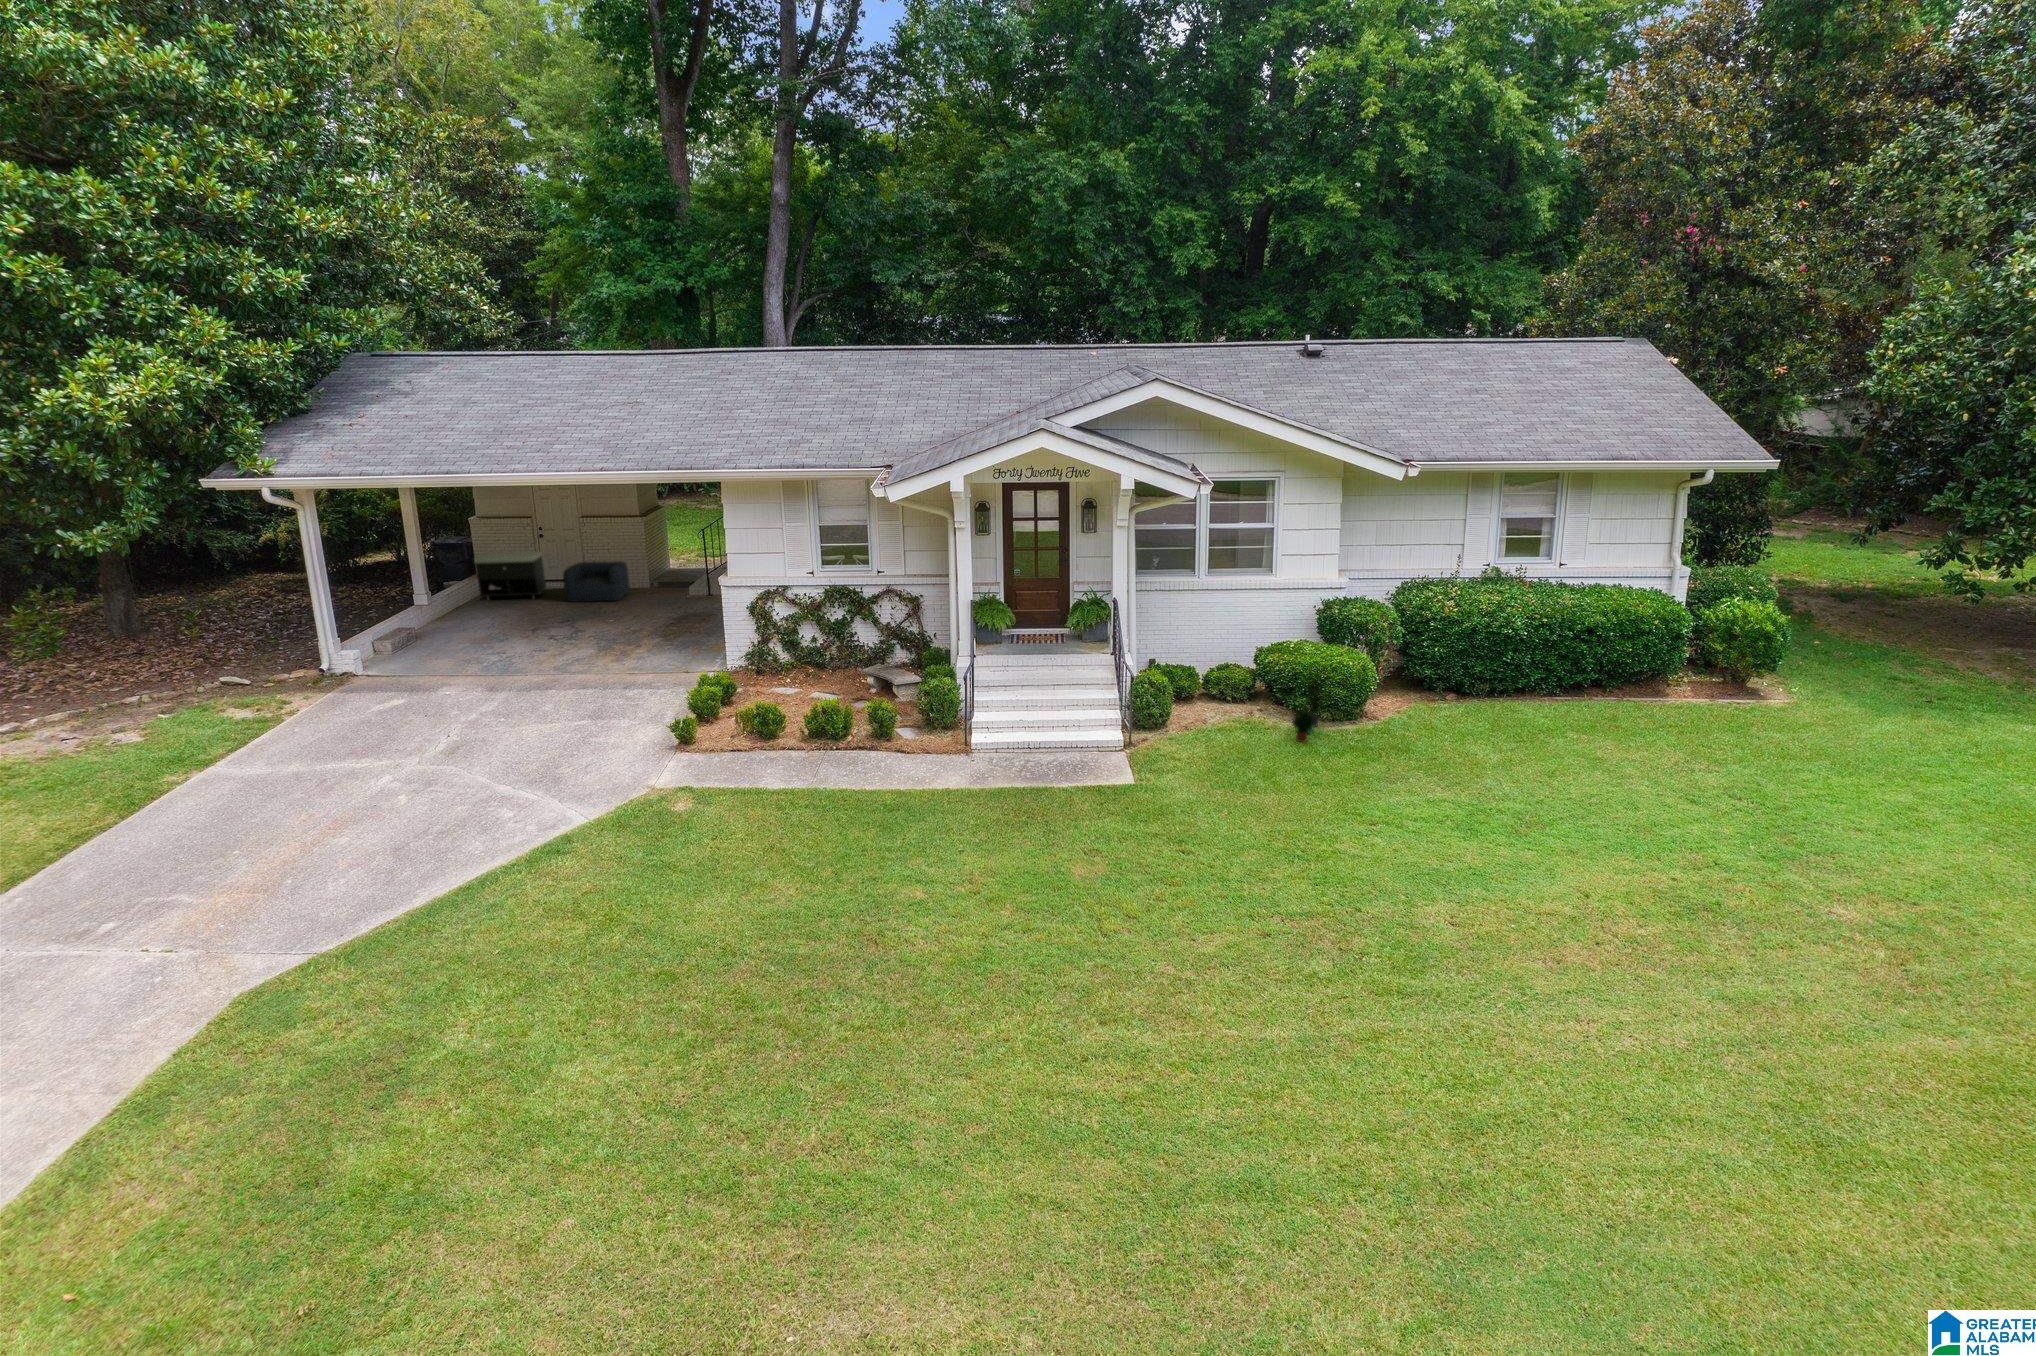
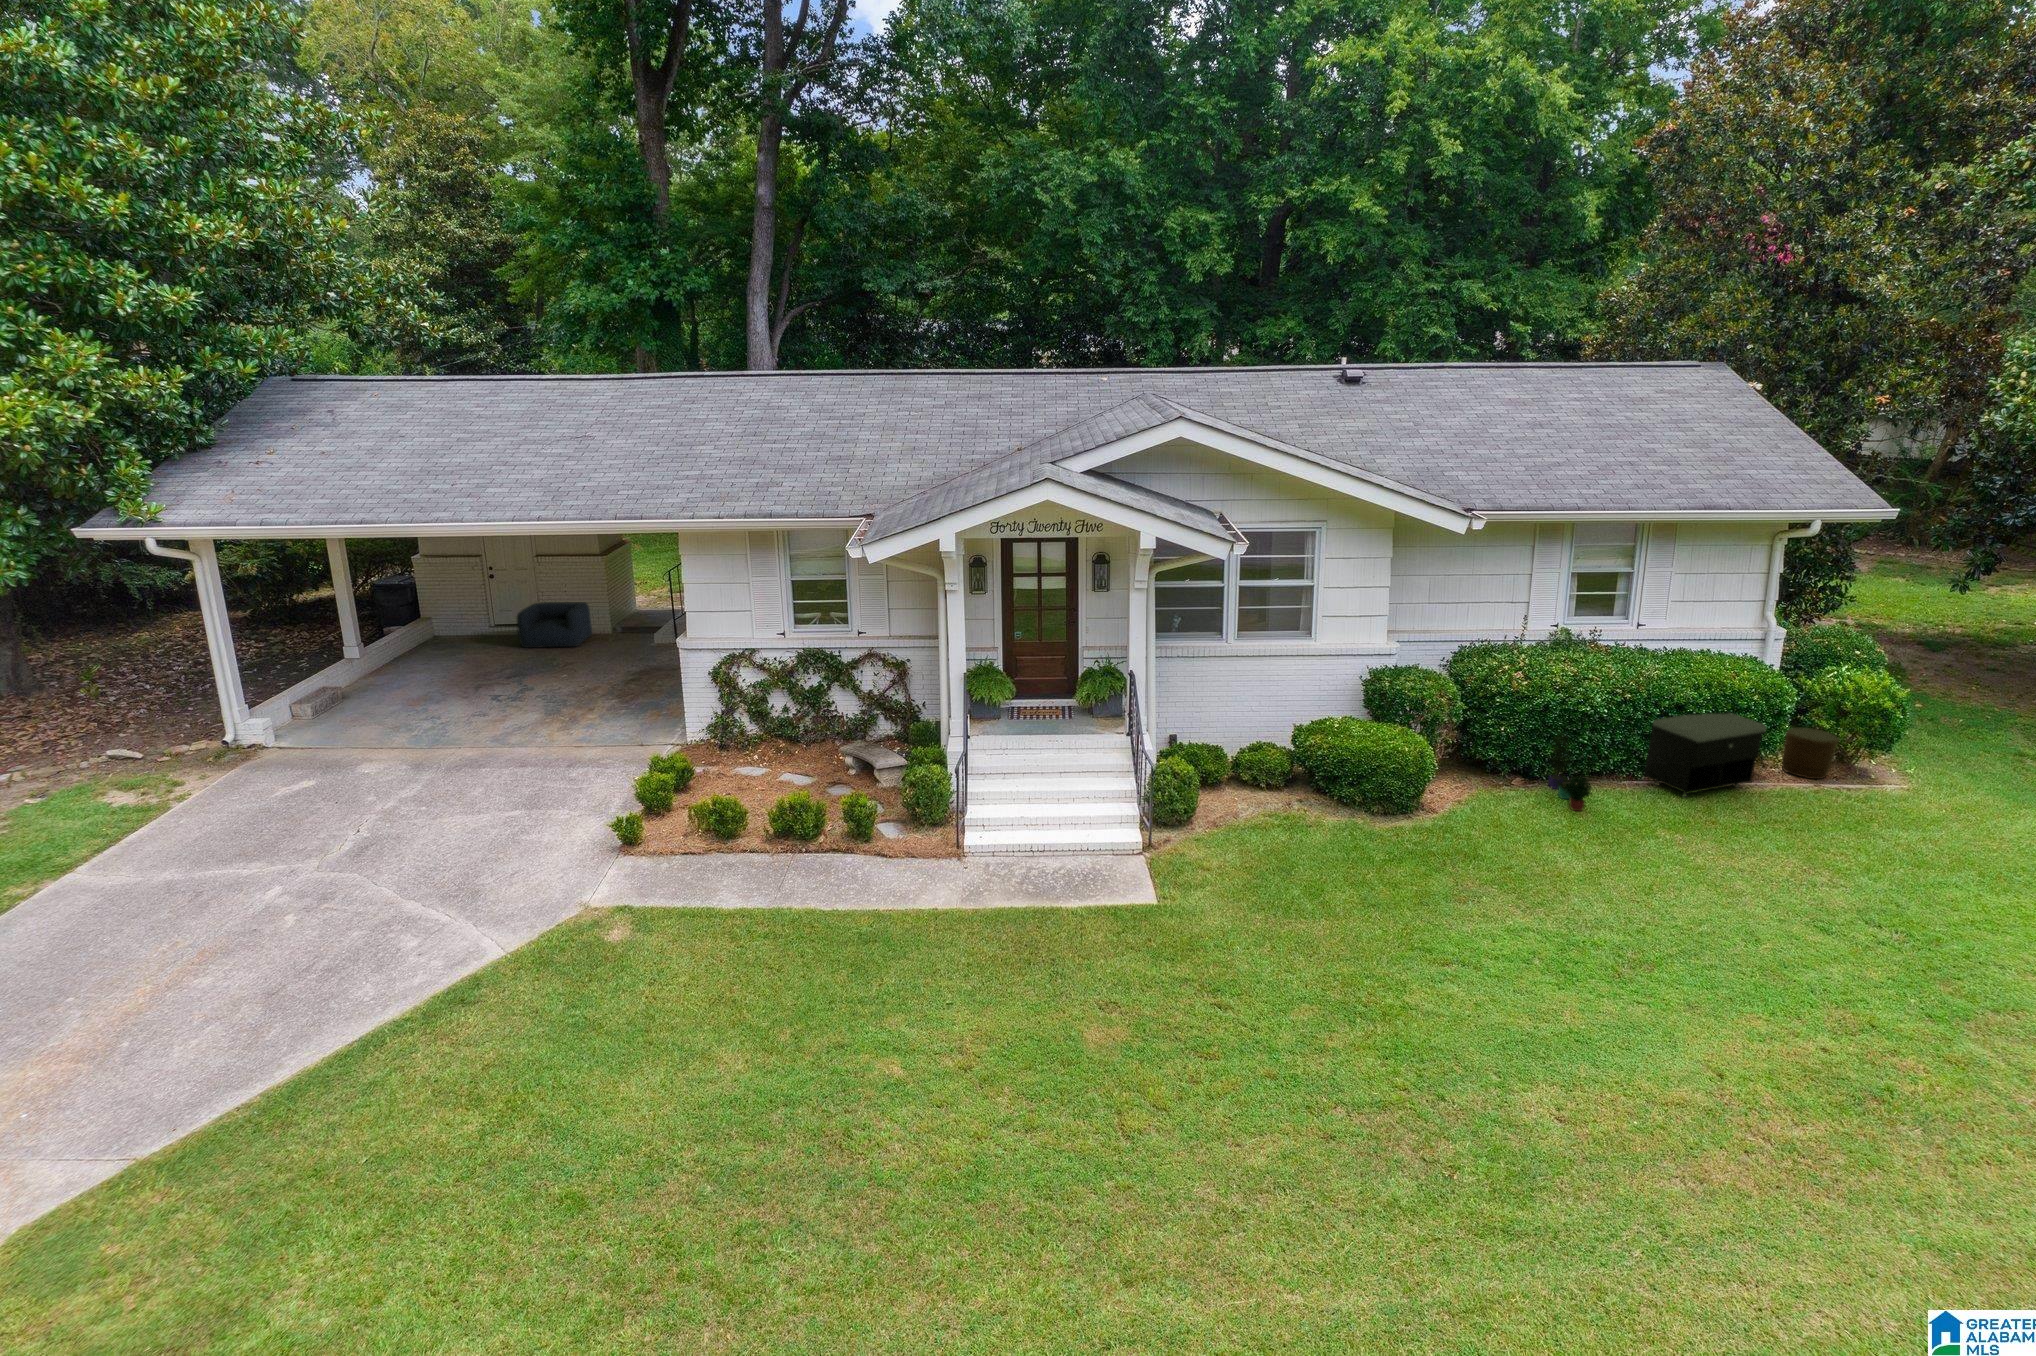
storage bench: present [474,552,546,599] -> present [1644,713,1766,797]
woven basket: none [1682,652,1729,695] -> present [1782,728,1838,779]
potted plant: present [1292,673,1325,742] -> present [1548,731,1592,811]

